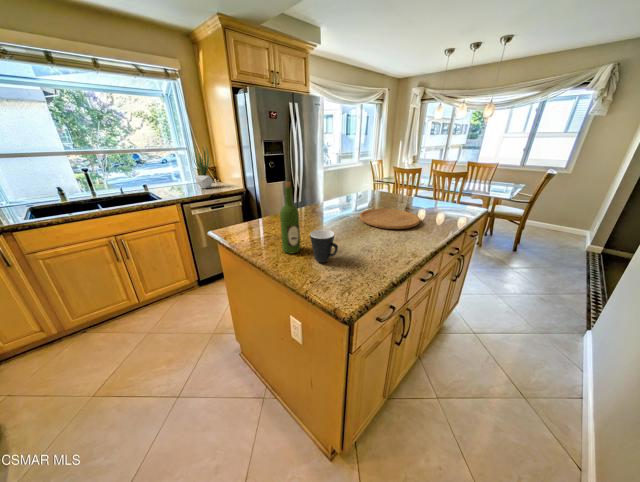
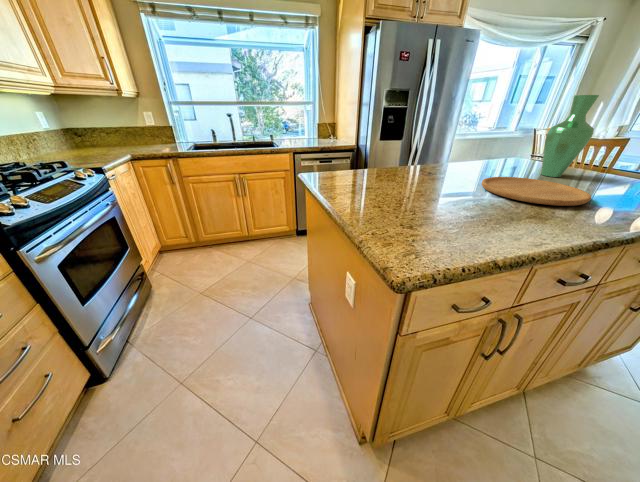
potted plant: present [194,148,213,188] -> none [312,96,330,142]
vase: none [385,153,408,204] -> present [541,95,599,177]
wine bottle: present [280,182,300,254] -> none [360,111,387,204]
mug: present [310,230,338,262] -> none [391,176,424,218]

